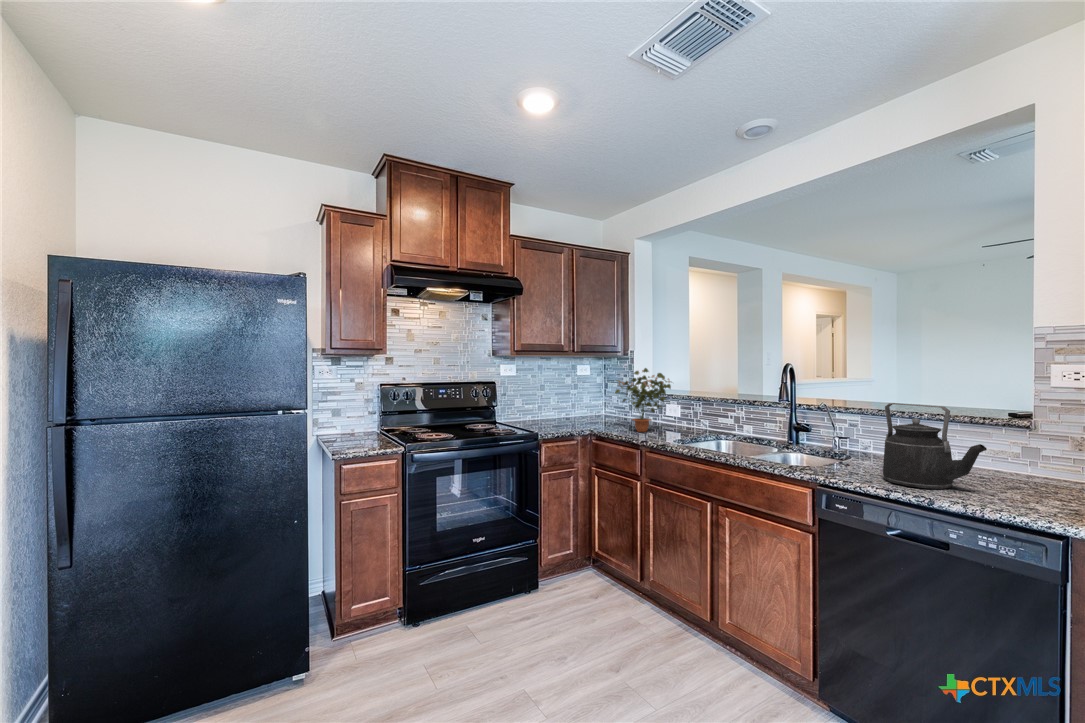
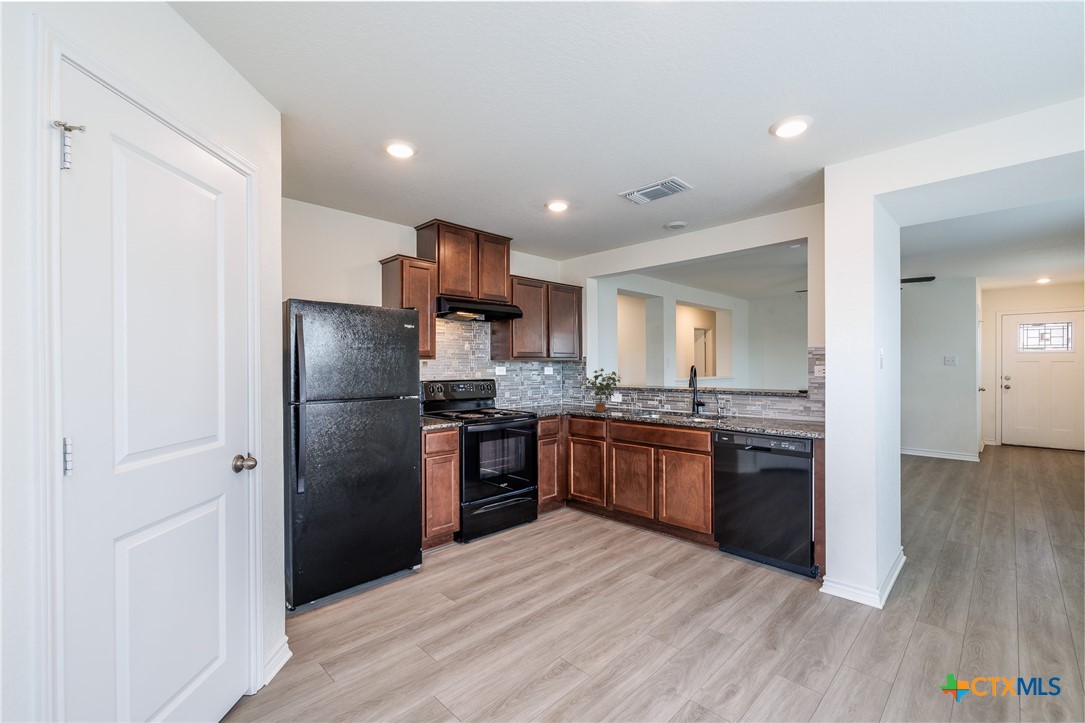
kettle: present [883,403,987,489] -> none [744,386,787,427]

